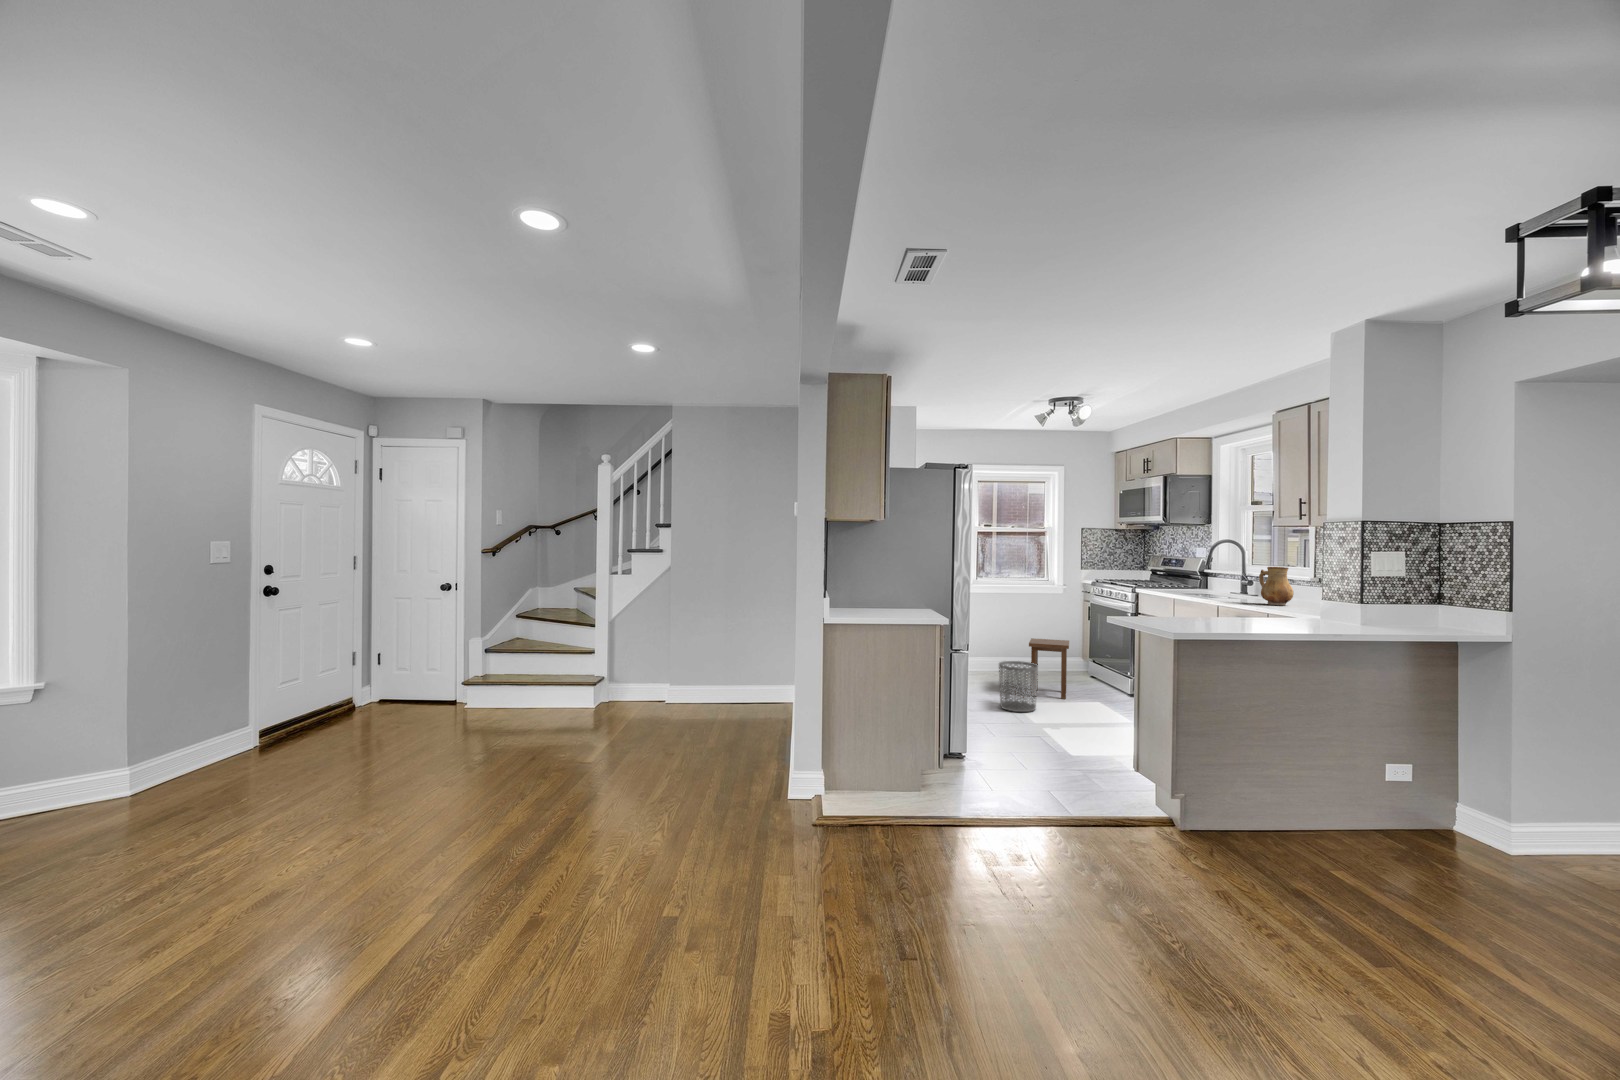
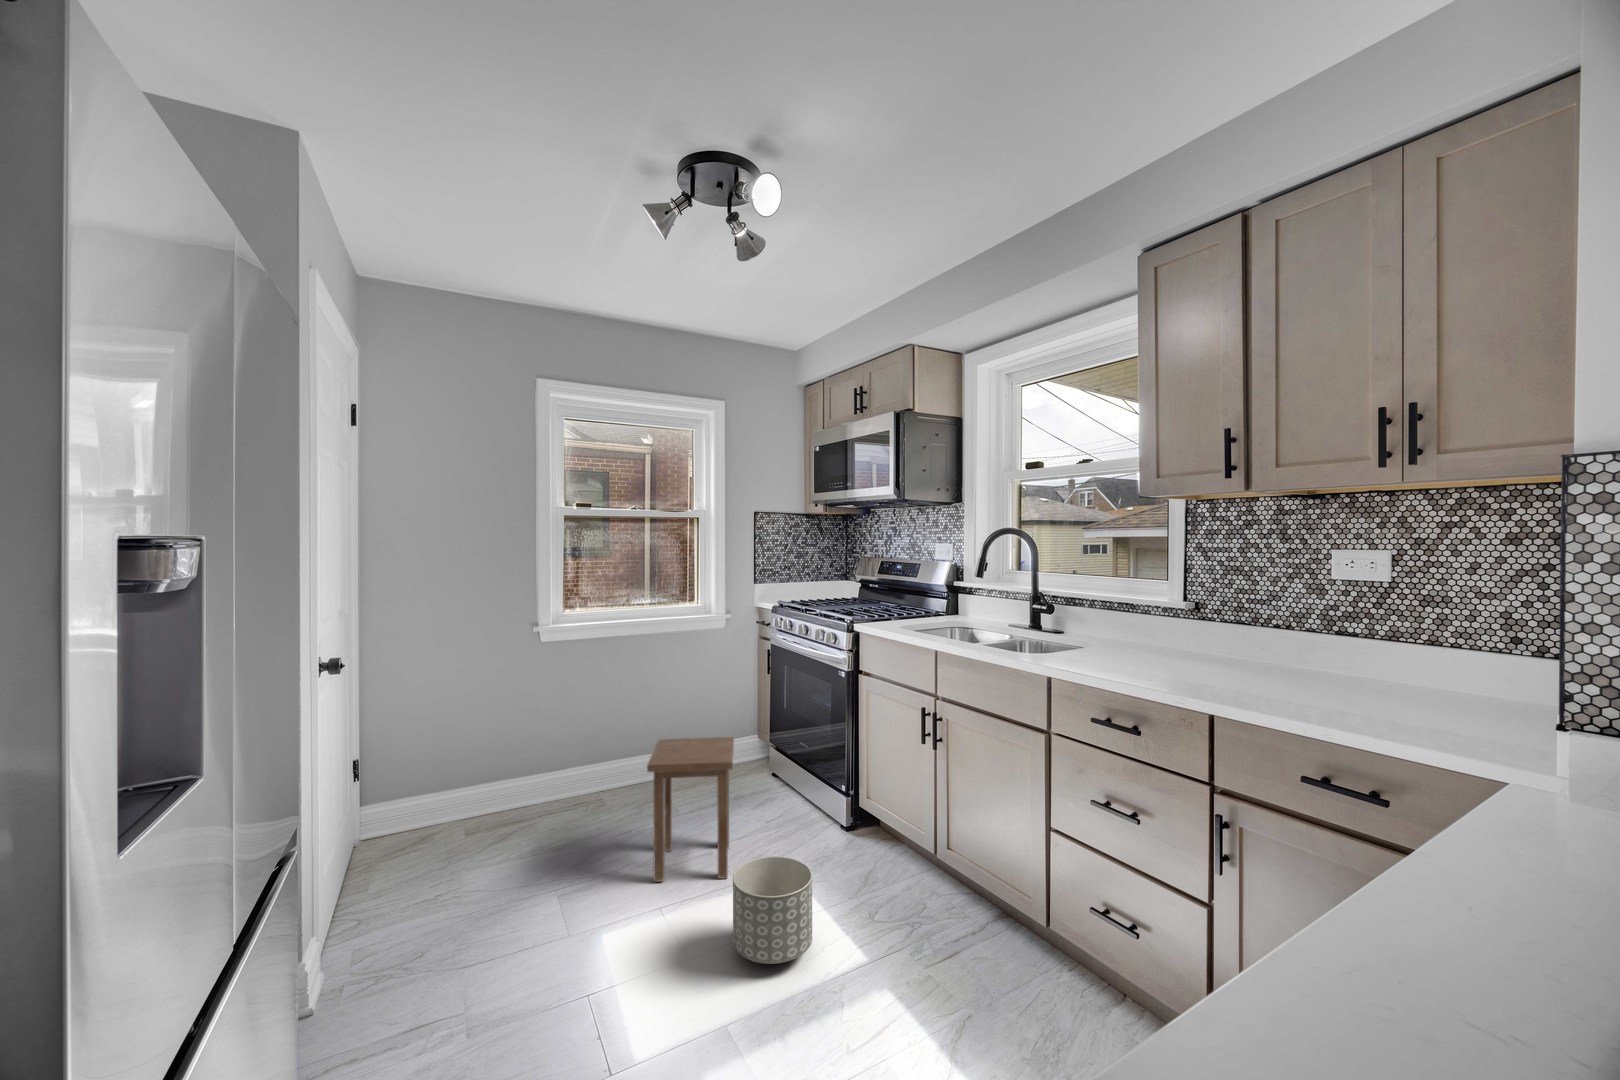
ceramic pitcher: present [1259,567,1294,605] -> none [1132,585,1212,676]
waste bin: present [999,661,1038,712] -> none [558,828,659,989]
planter: none [1069,680,1105,716] -> present [733,856,812,964]

